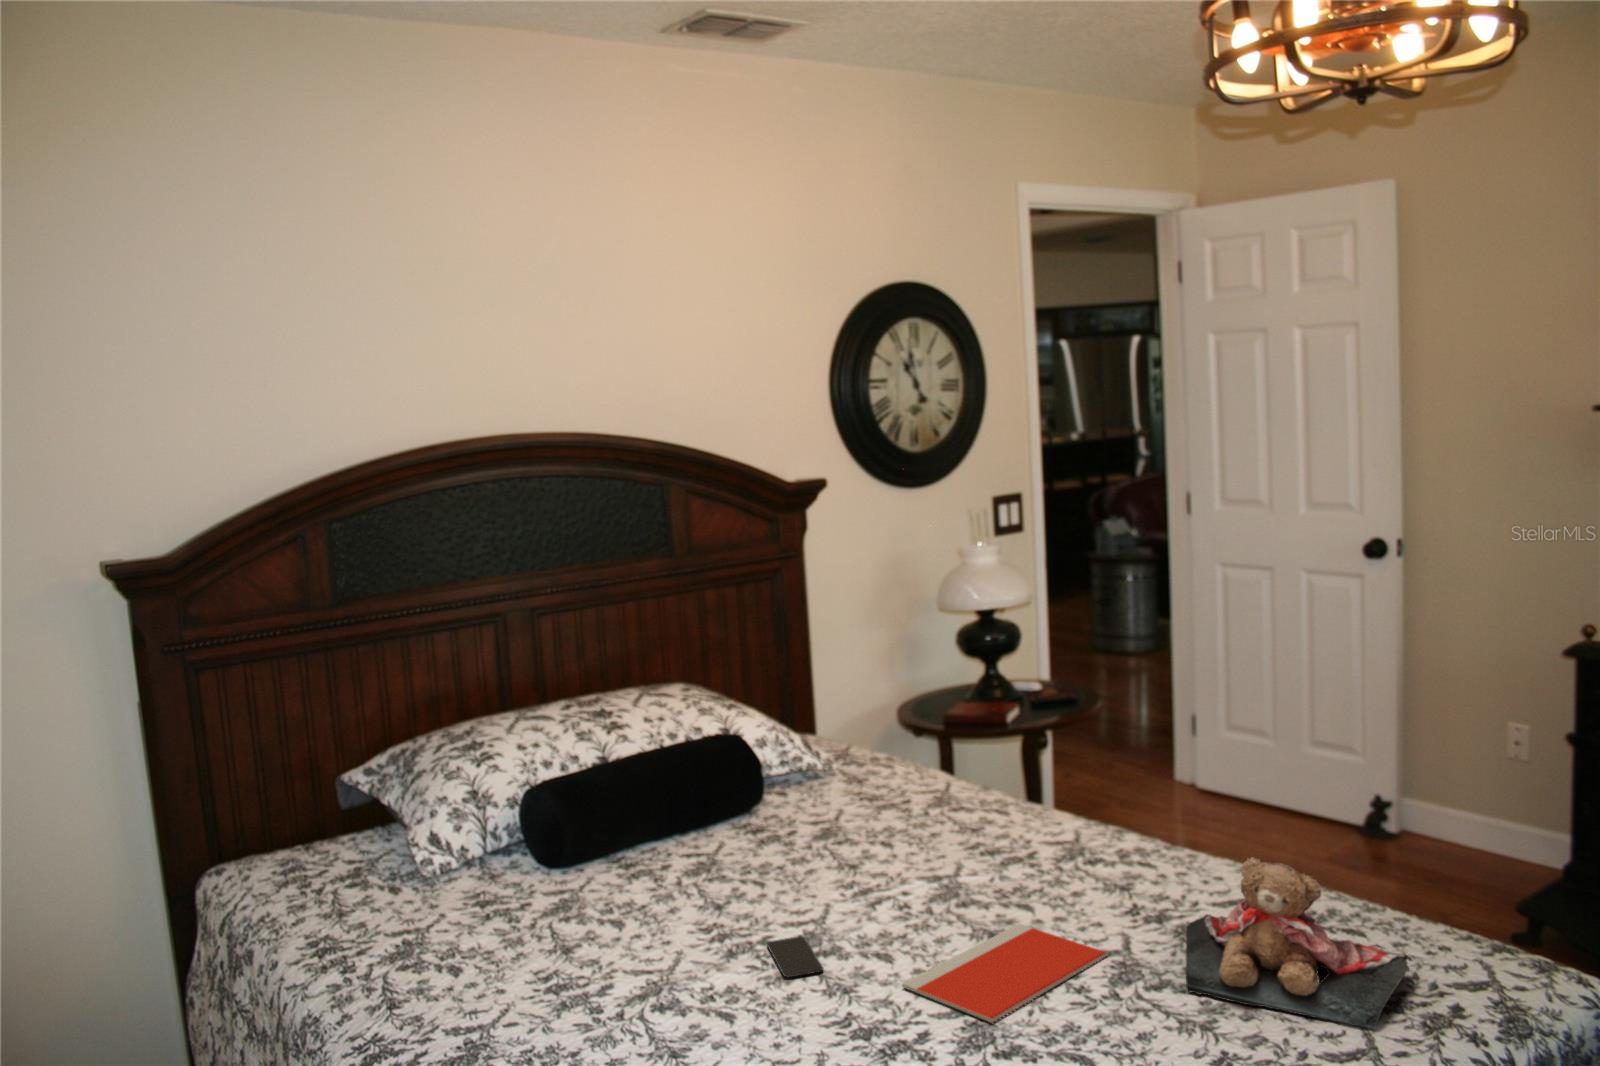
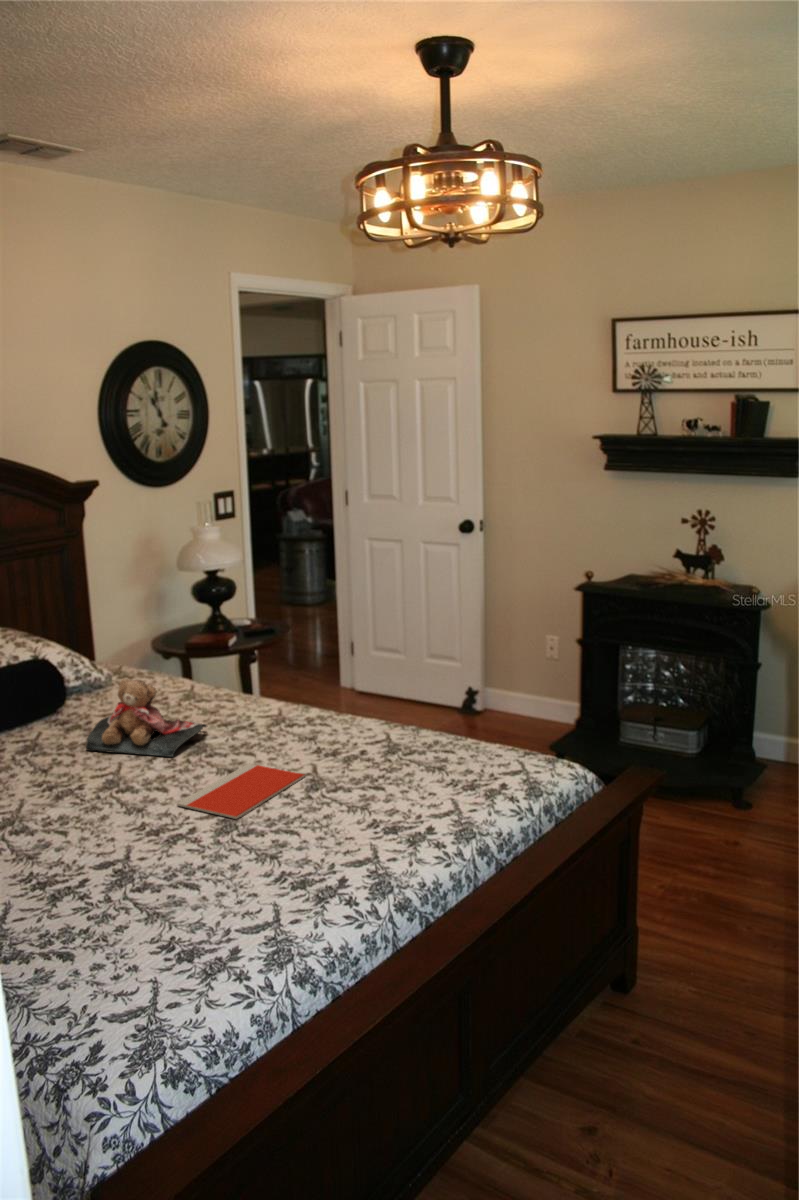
teddy bear: present [1186,857,1413,1030] -> present [86,679,207,757]
smartphone: present [767,936,824,978] -> none [80,783,123,807]

